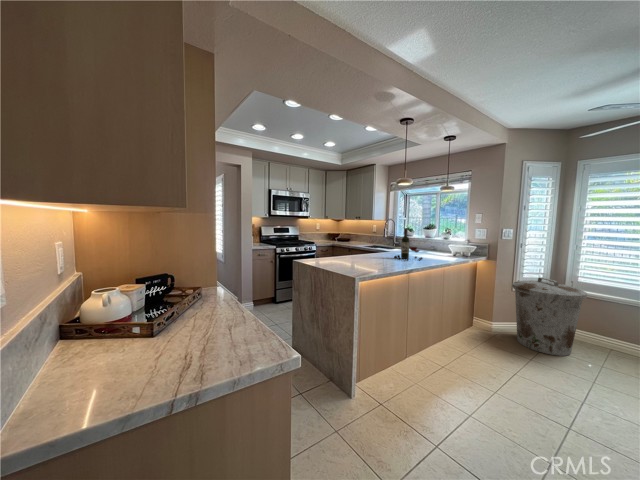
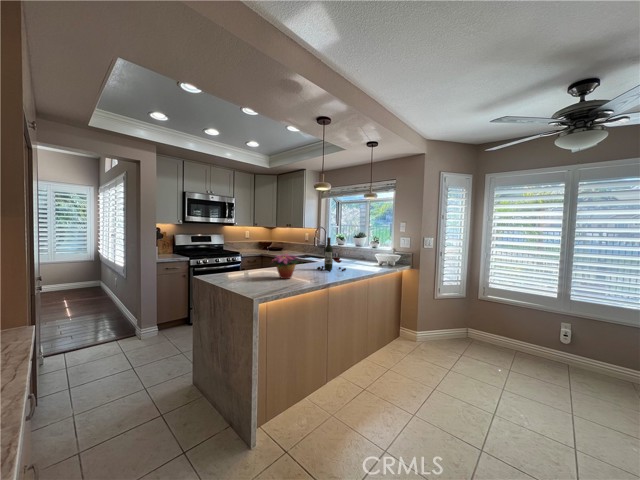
flower arrangement: none [355,243,389,265] -> present [272,254,298,279]
trash can: present [512,278,587,356] -> none [433,286,495,362]

